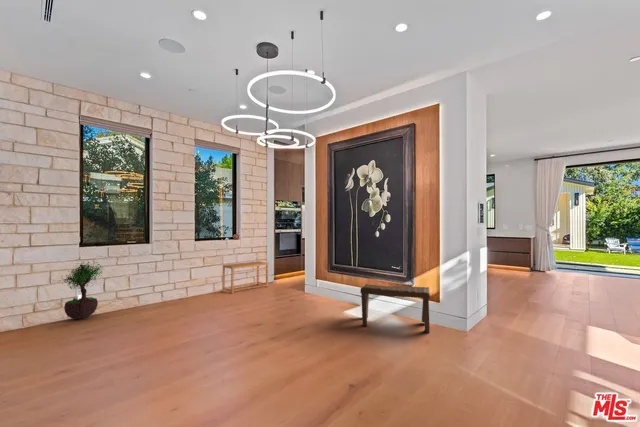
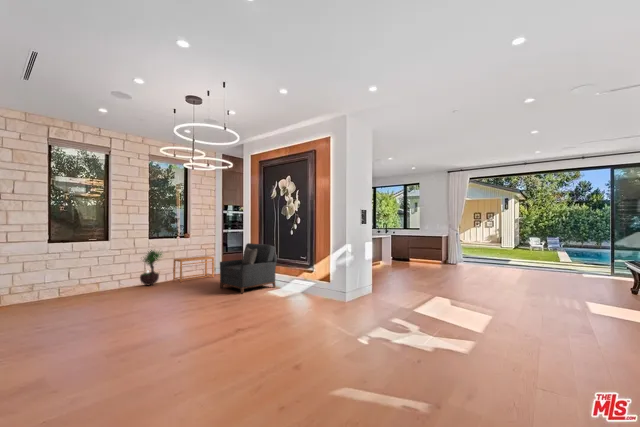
armchair: none [283,247,355,314] -> present [220,243,277,294]
potted tree: present [64,262,102,319] -> present [140,250,162,285]
bench: present [360,284,430,333] -> none [270,270,322,303]

